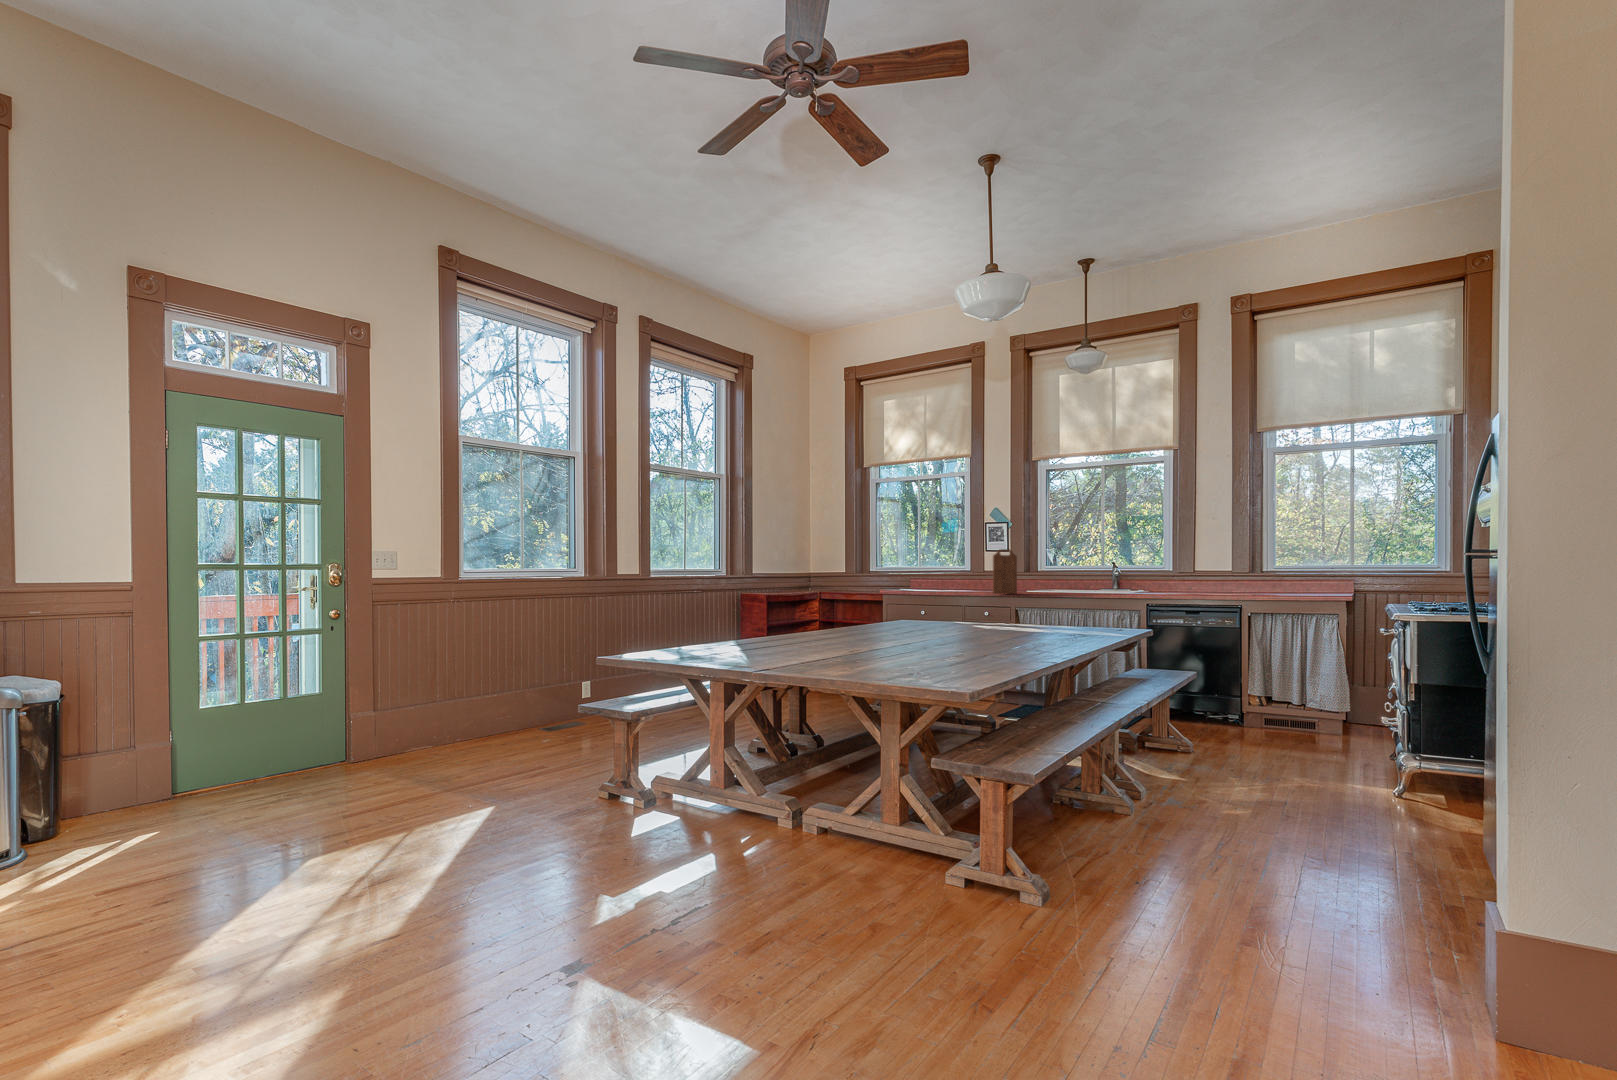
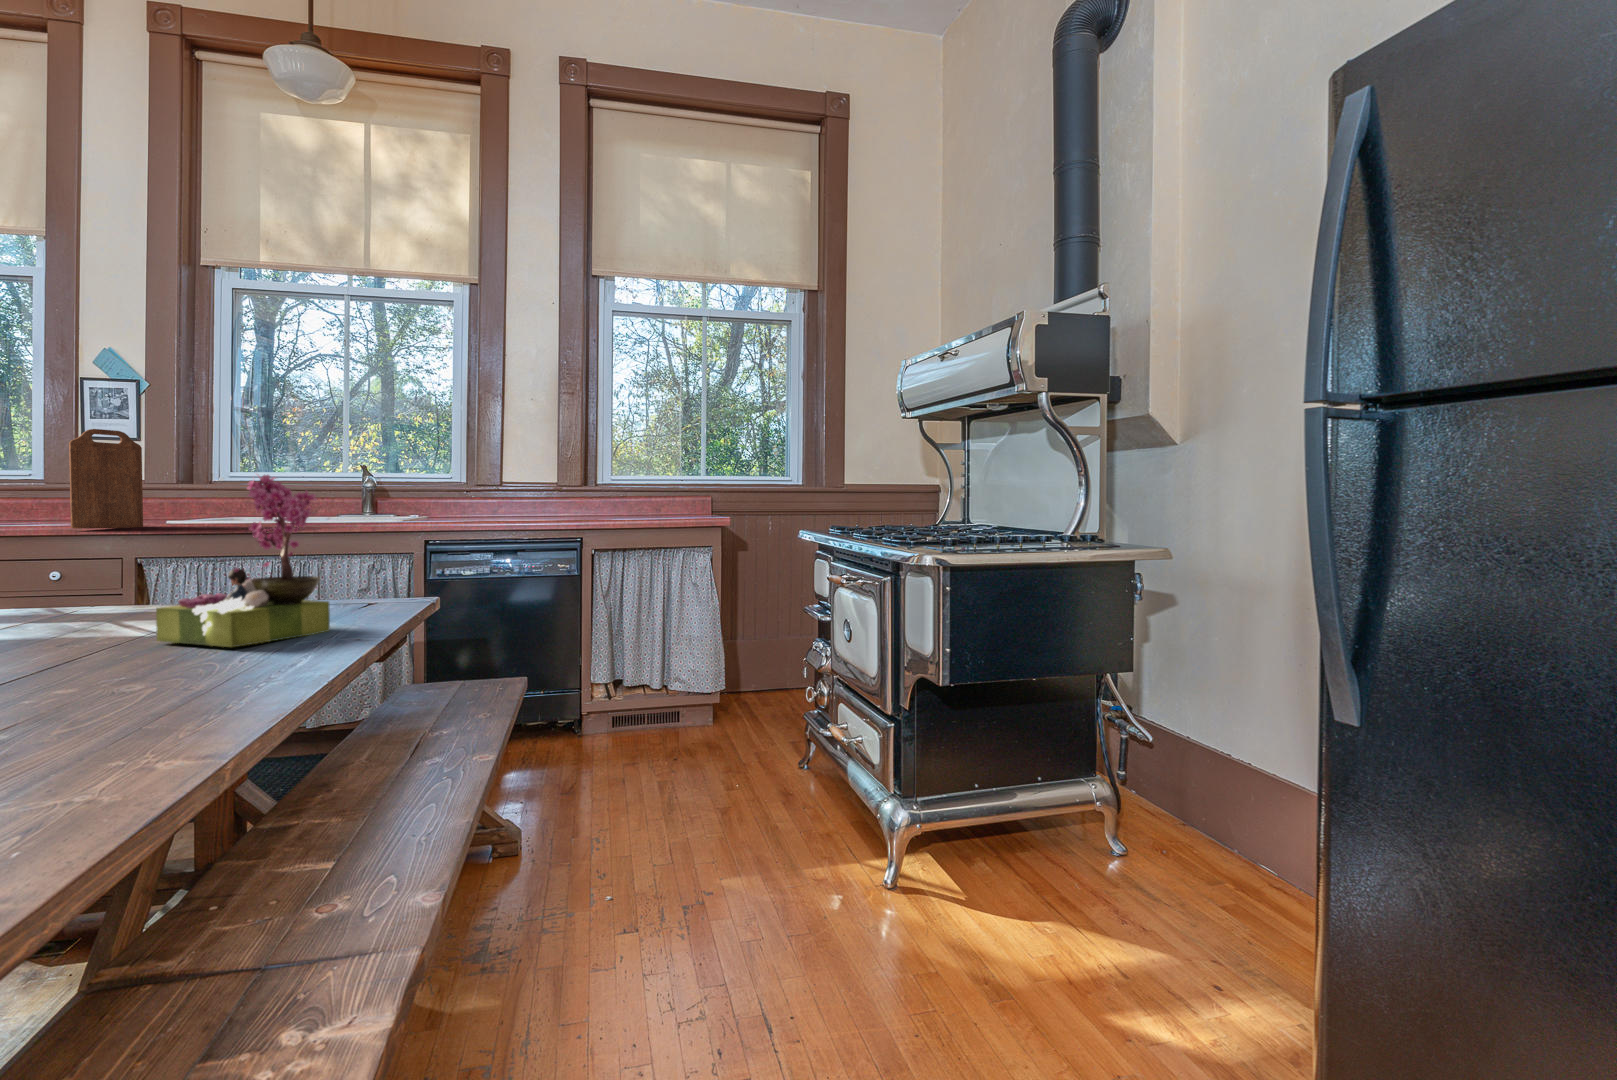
flower arrangement: none [1052,573,1109,638] -> present [156,475,330,647]

